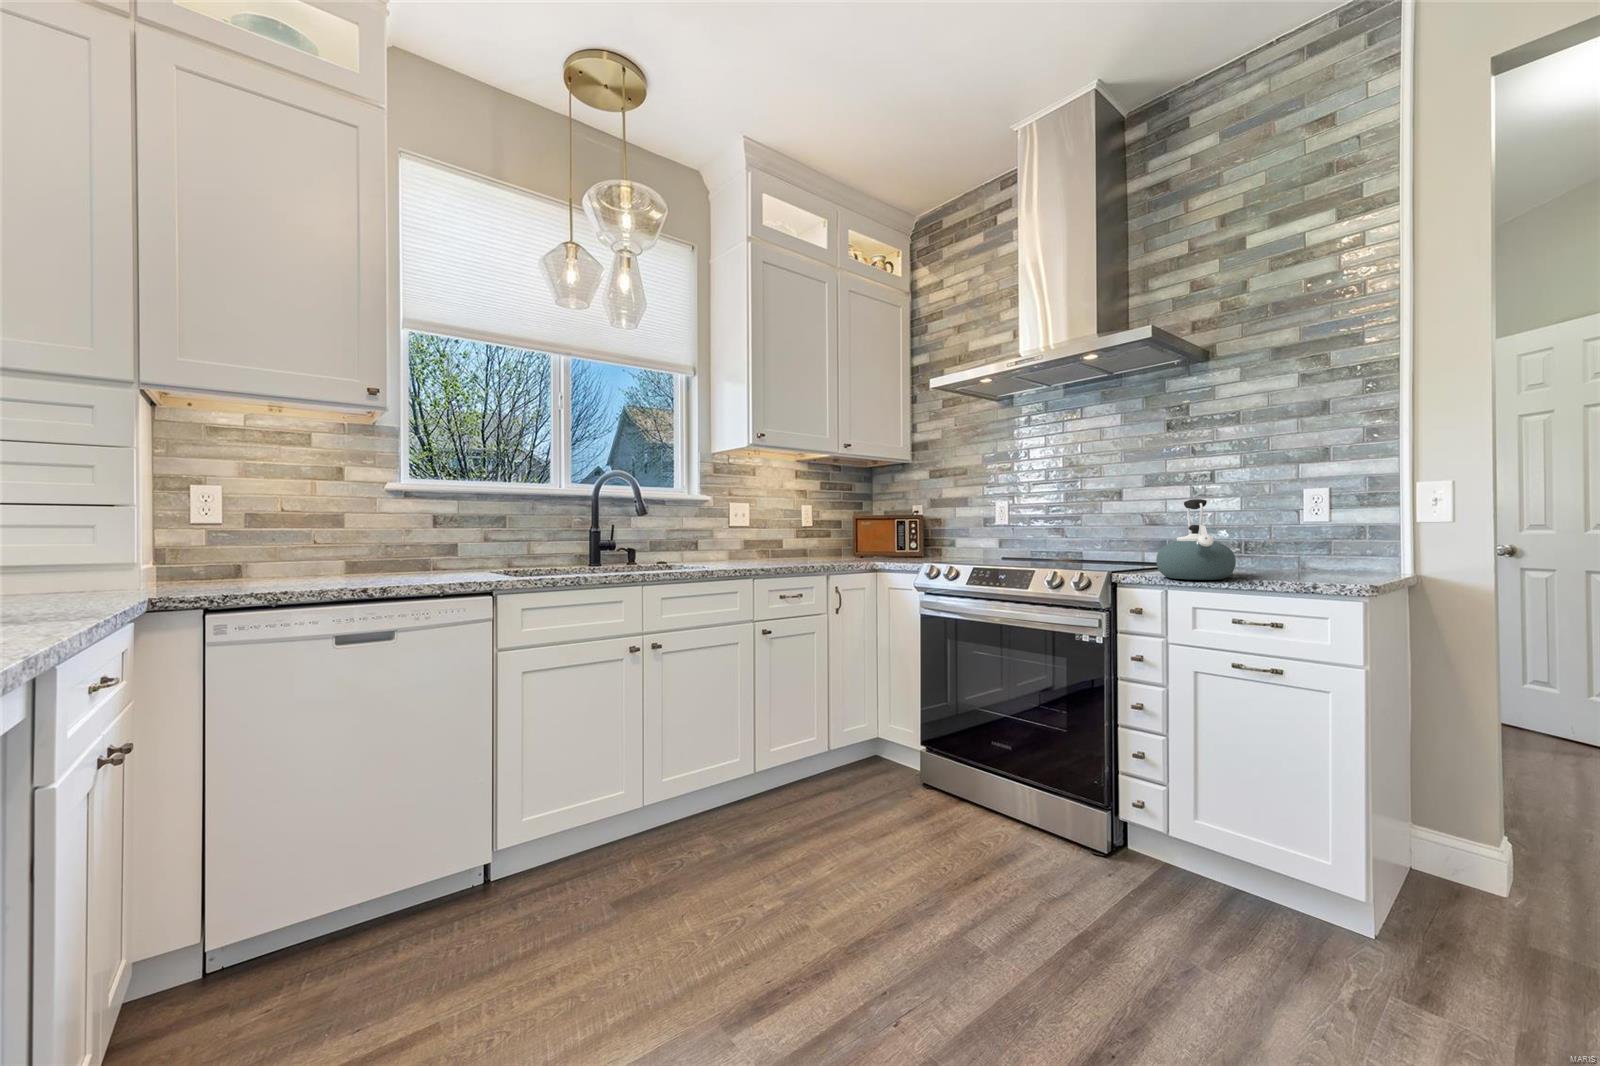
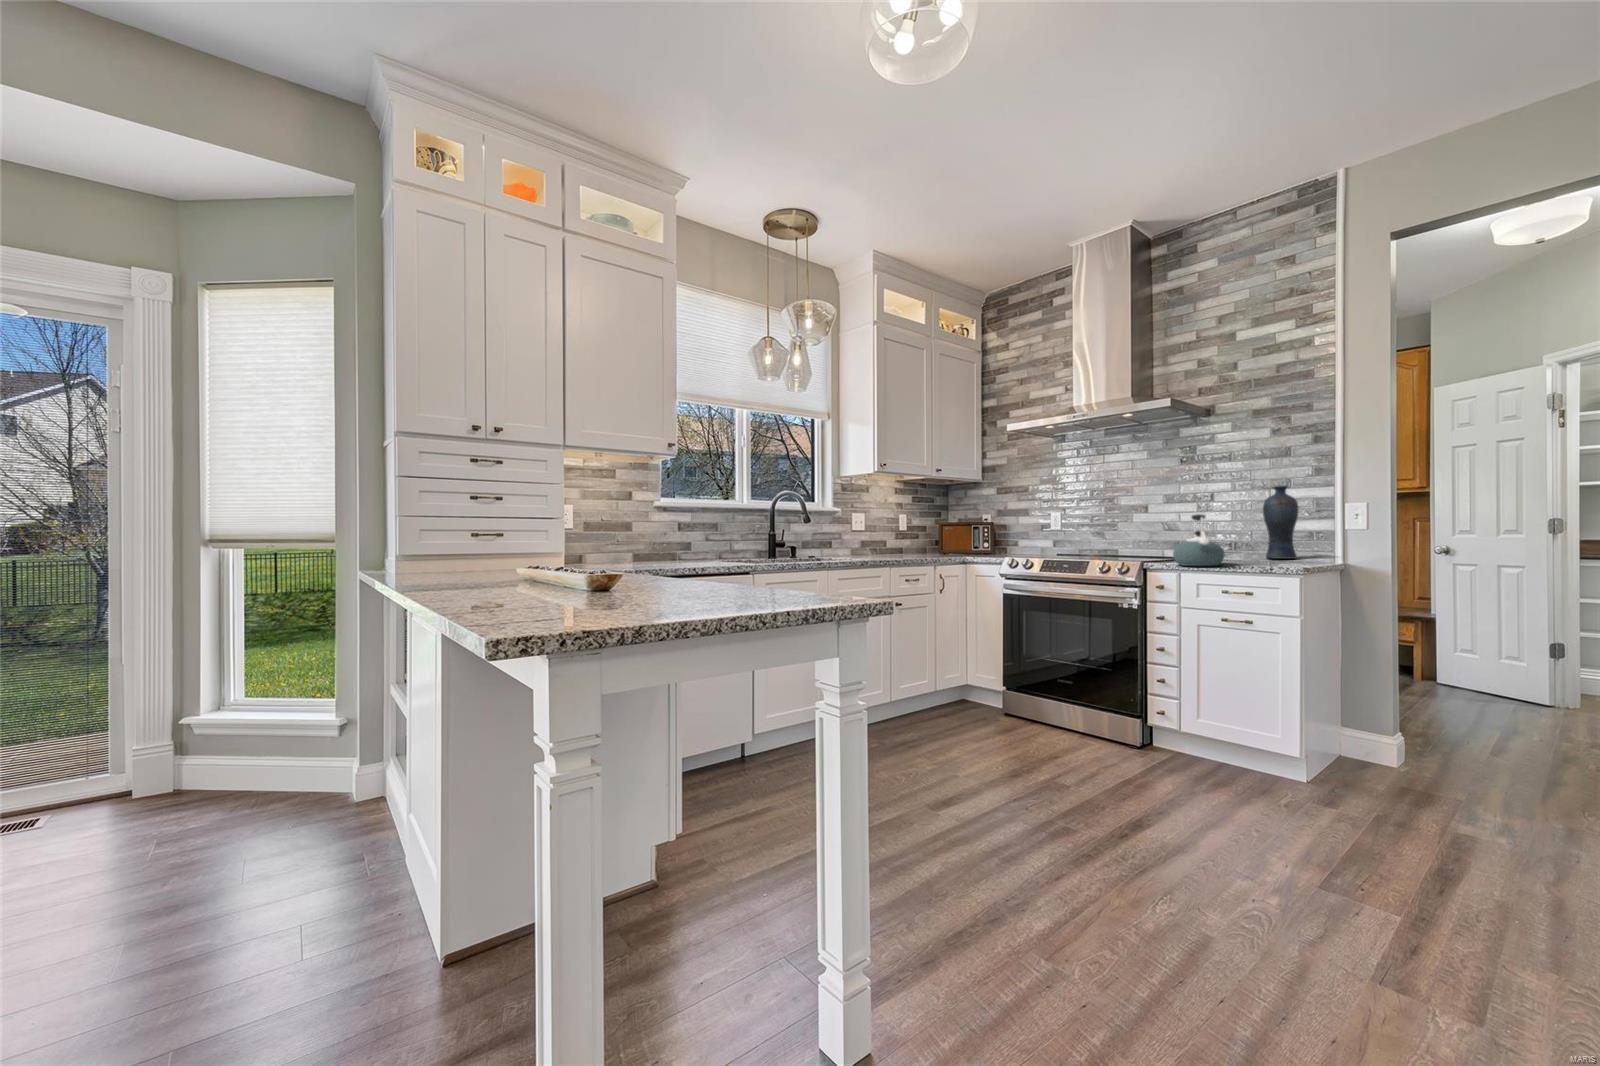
vase: none [1290,456,1346,568] -> present [1263,486,1298,559]

